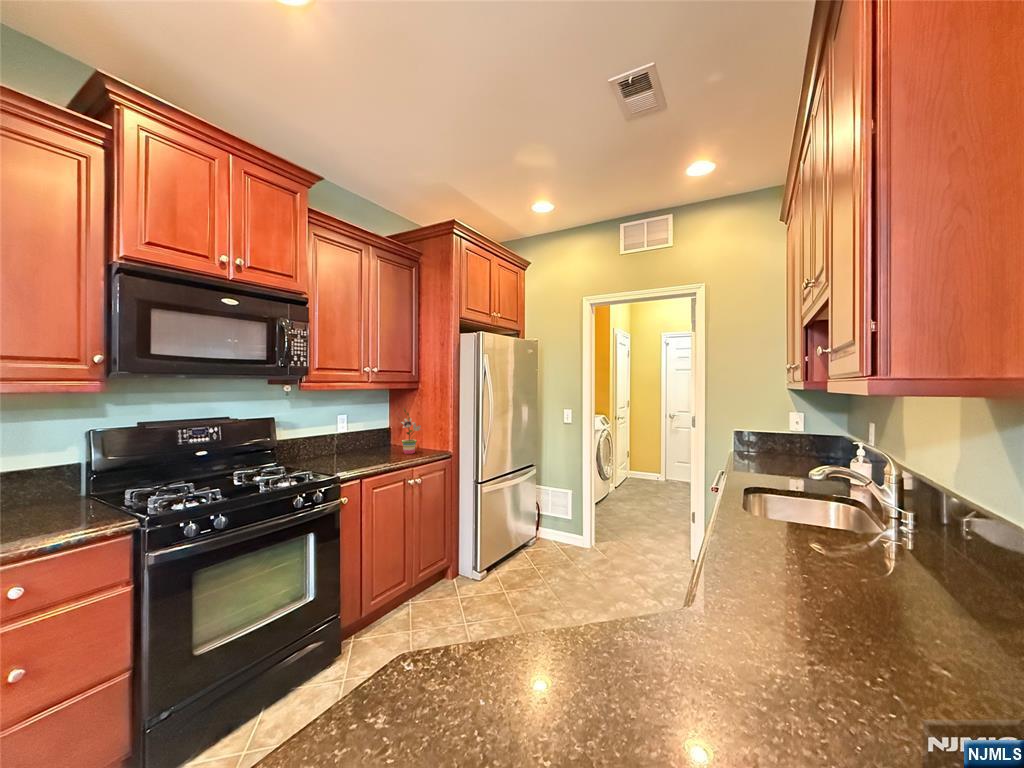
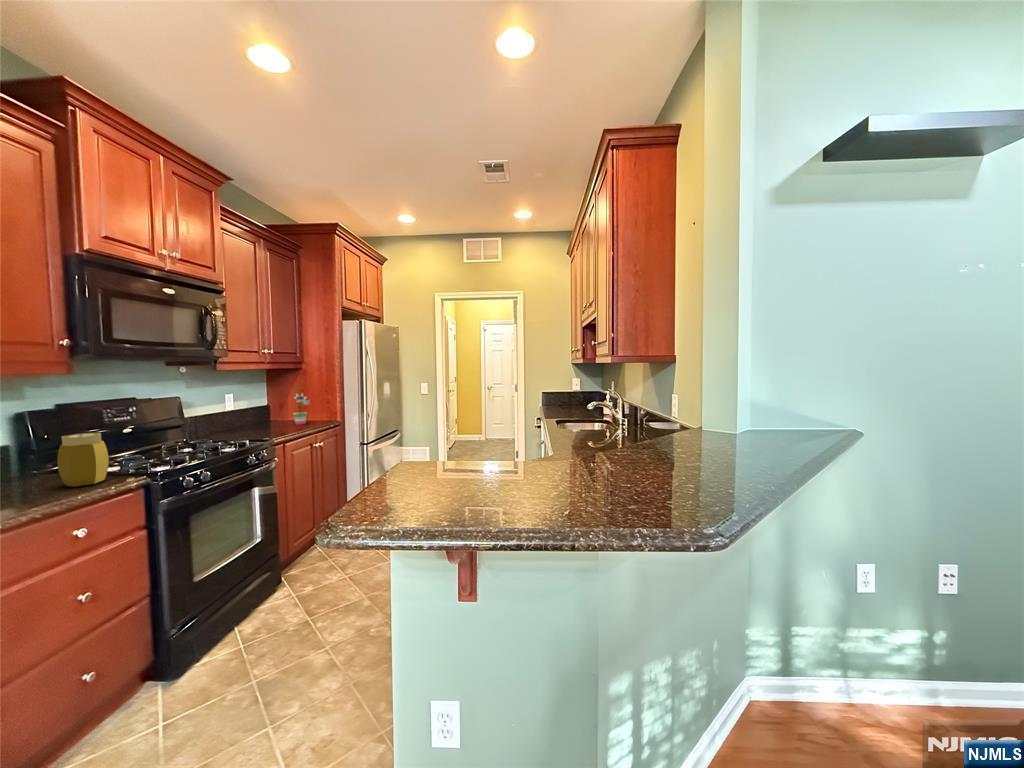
jar: none [37,462,91,528] -> present [57,433,109,487]

